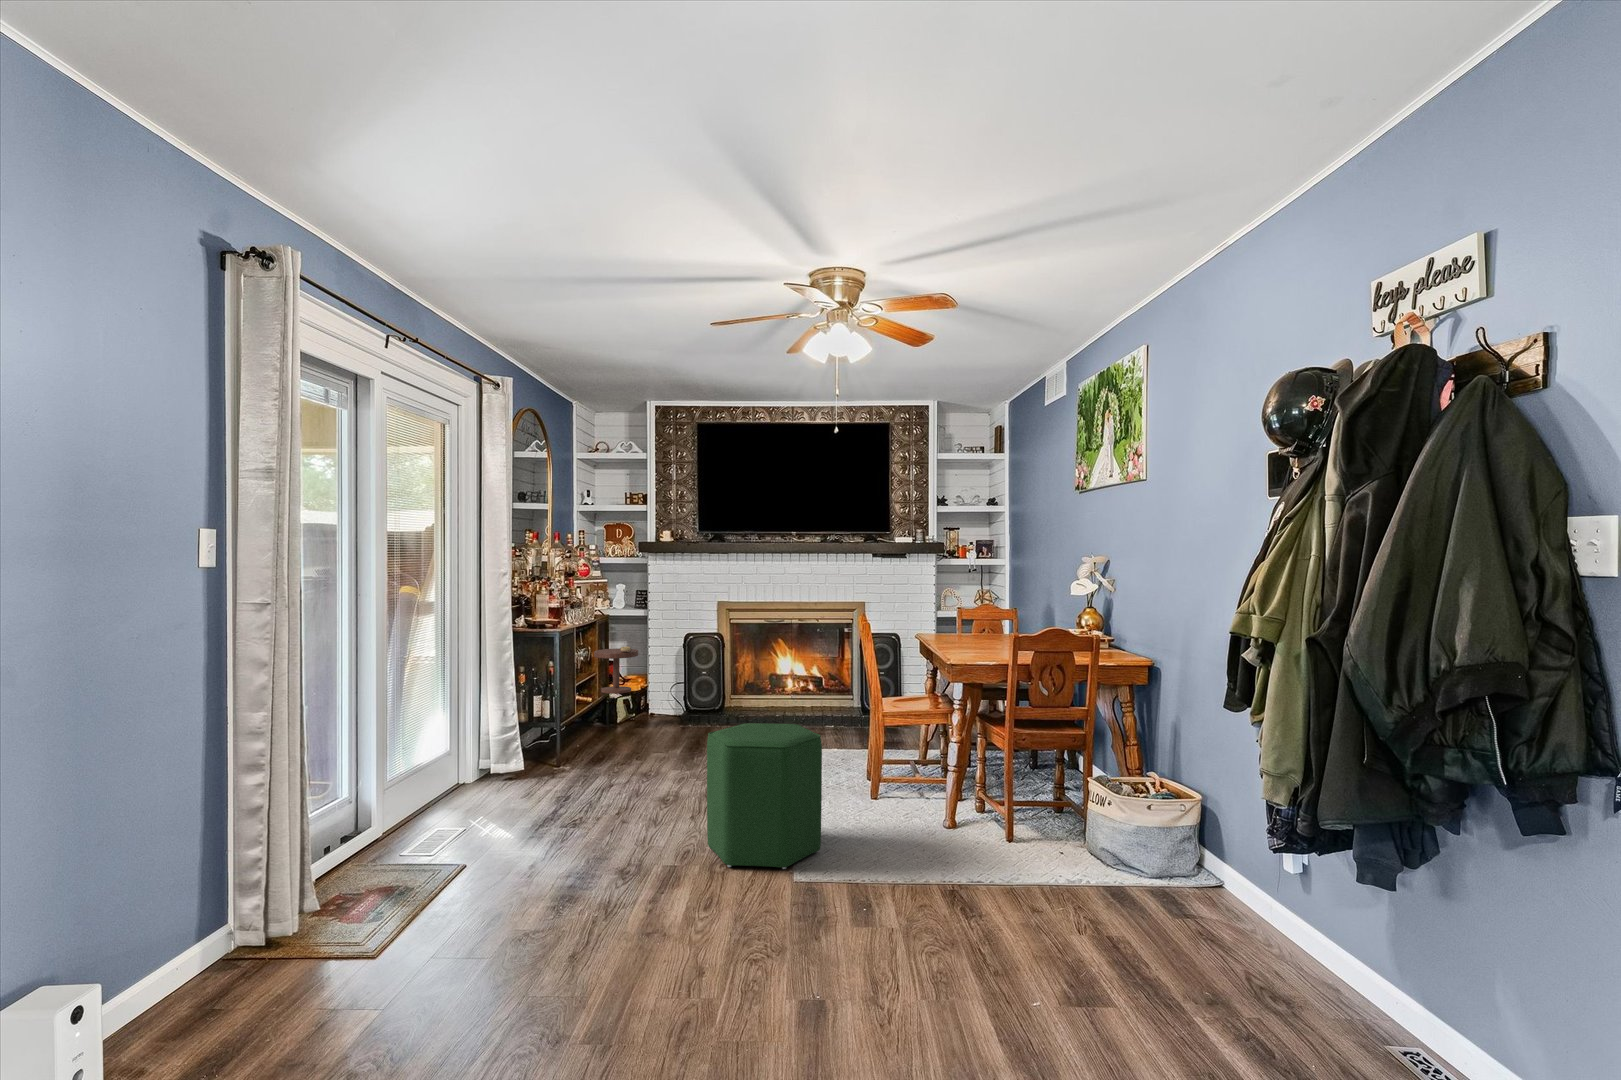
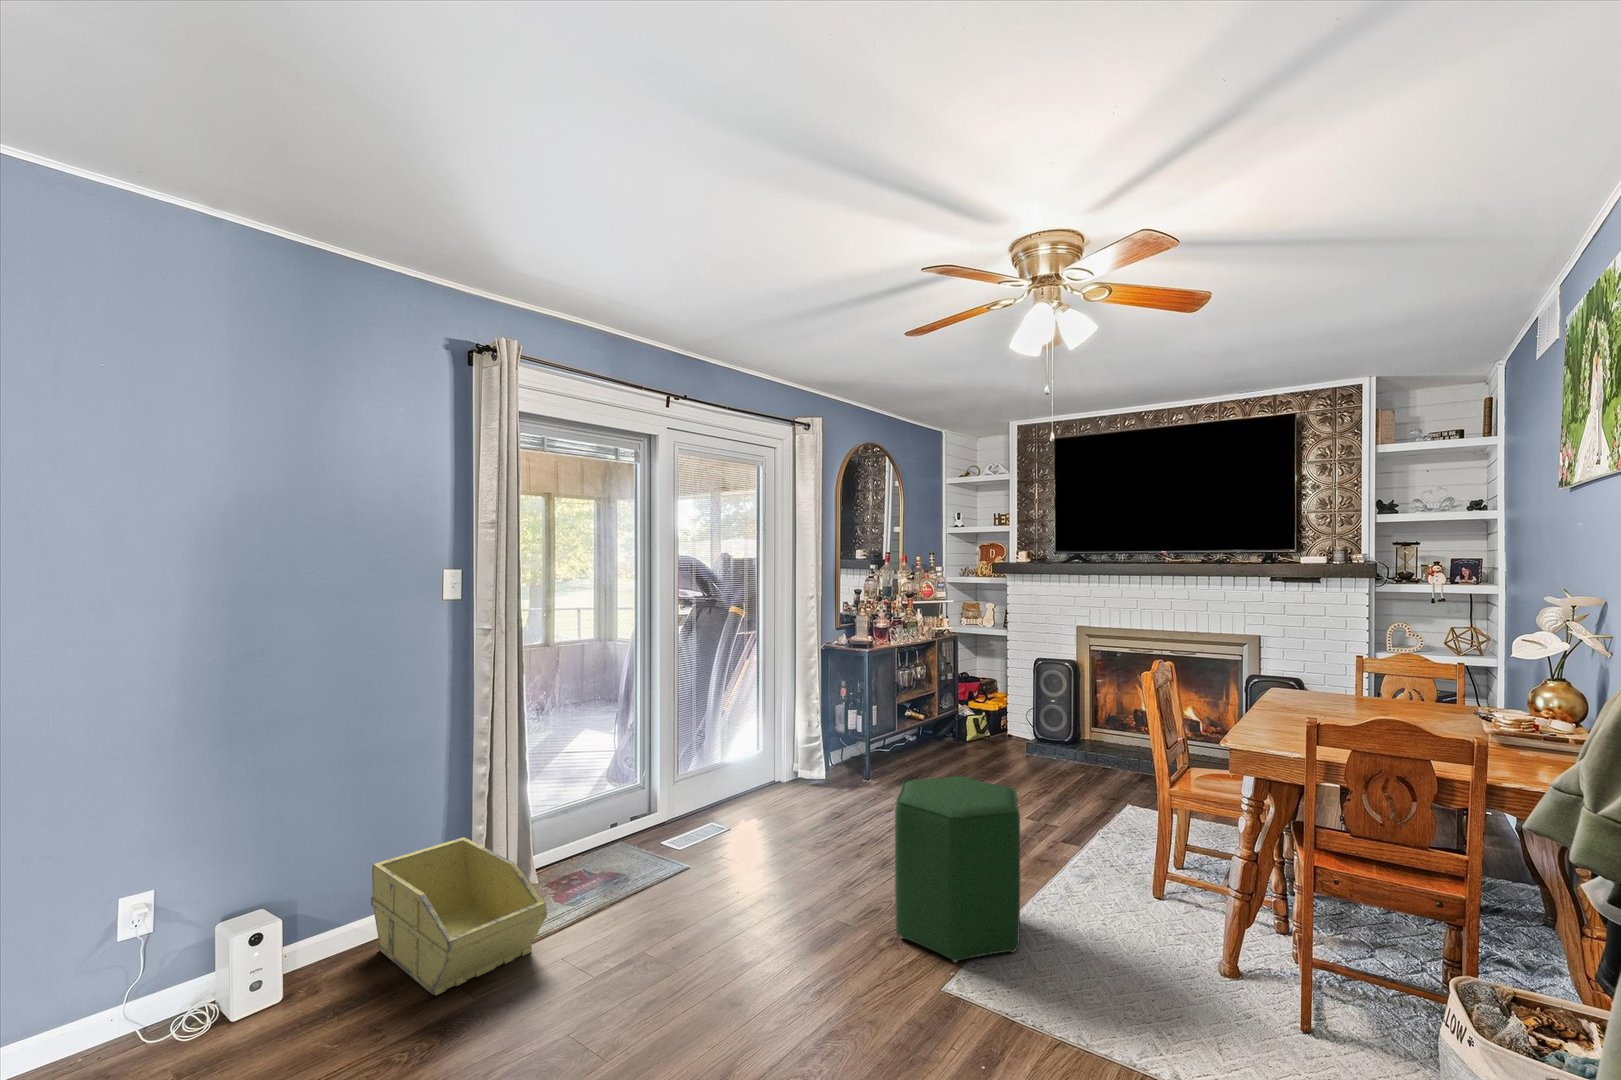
side table: present [594,647,638,694] -> none [934,667,977,749]
storage bin: none [109,889,405,1052] -> present [371,837,547,995]

